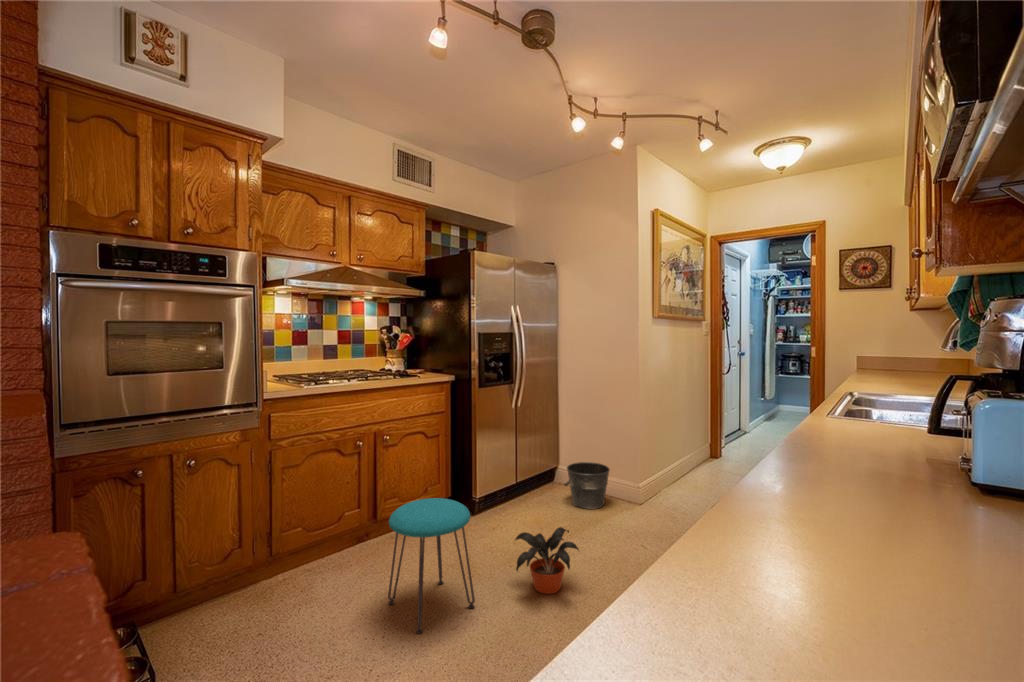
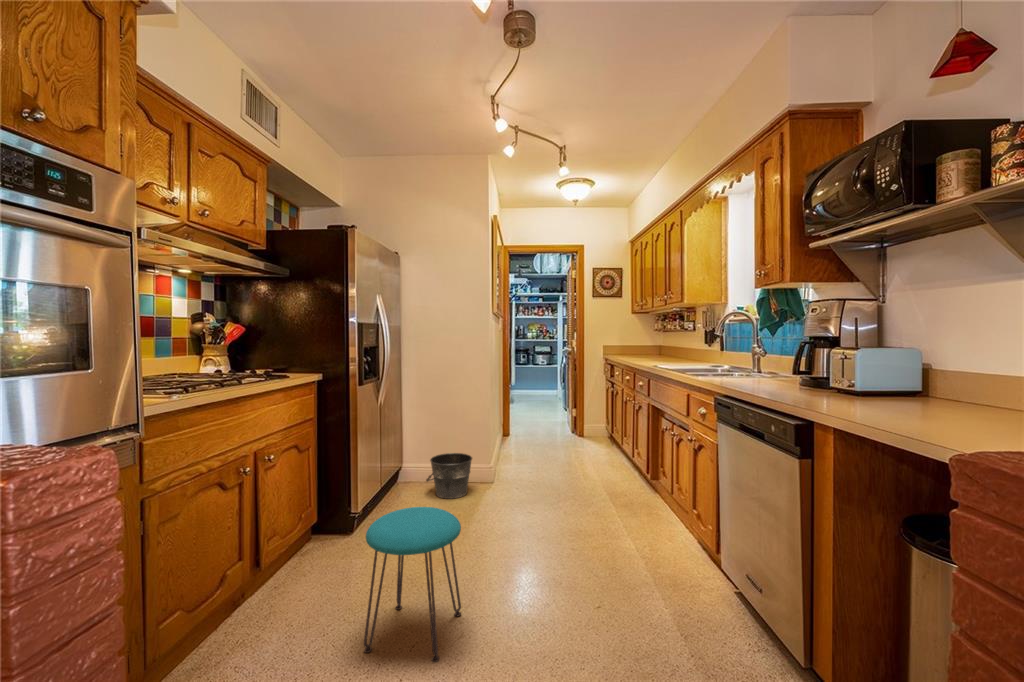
potted plant: present [515,527,579,594] -> none [464,510,534,577]

